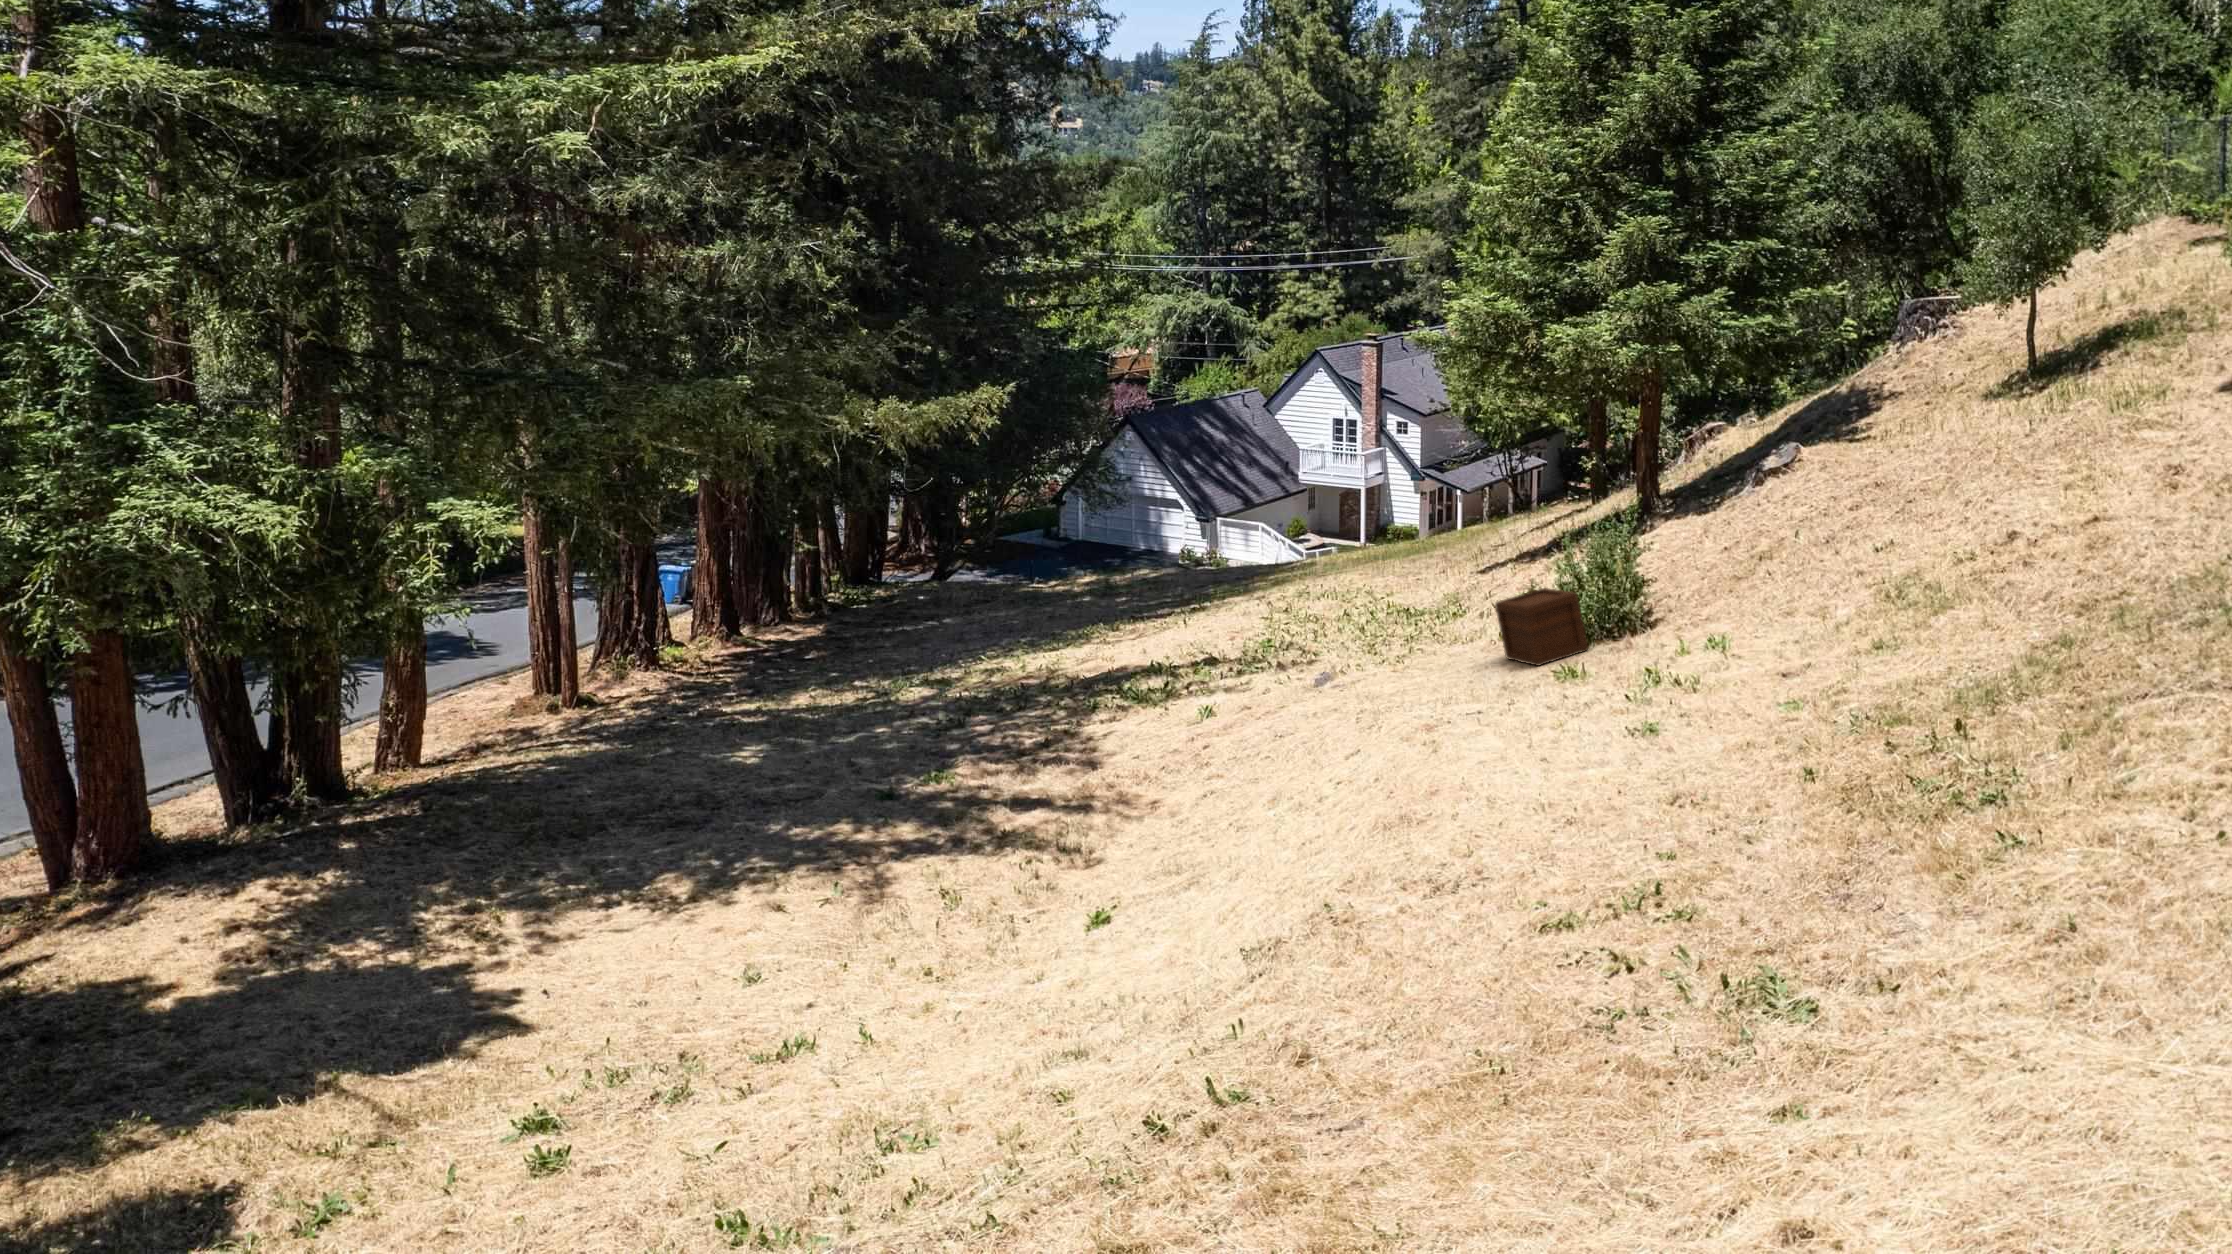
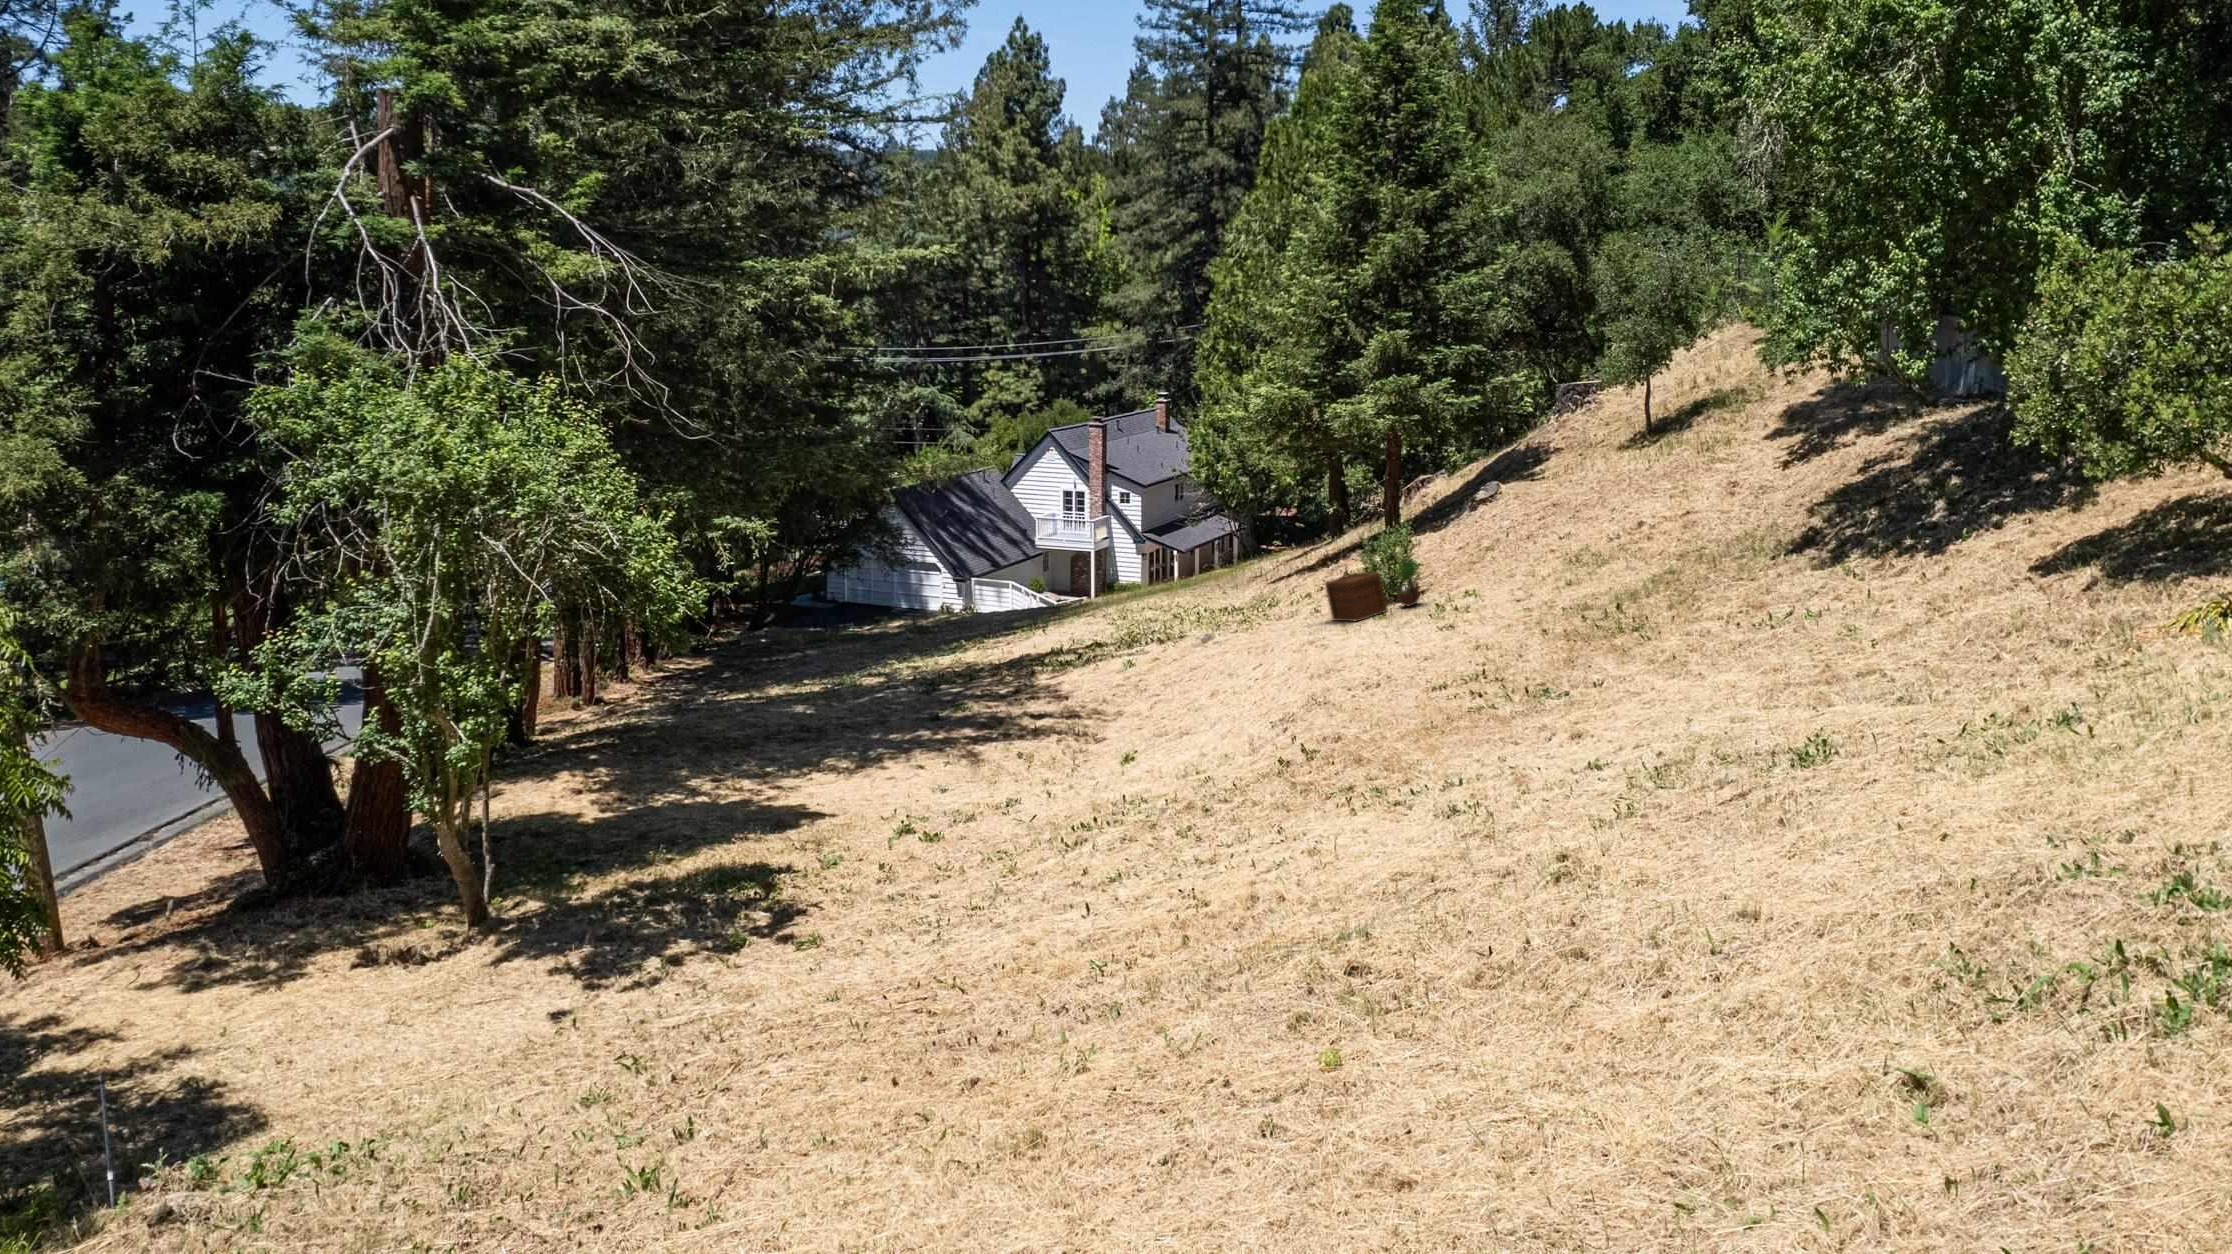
potted tree: none [1599,567,1640,644] -> present [1397,559,1420,606]

